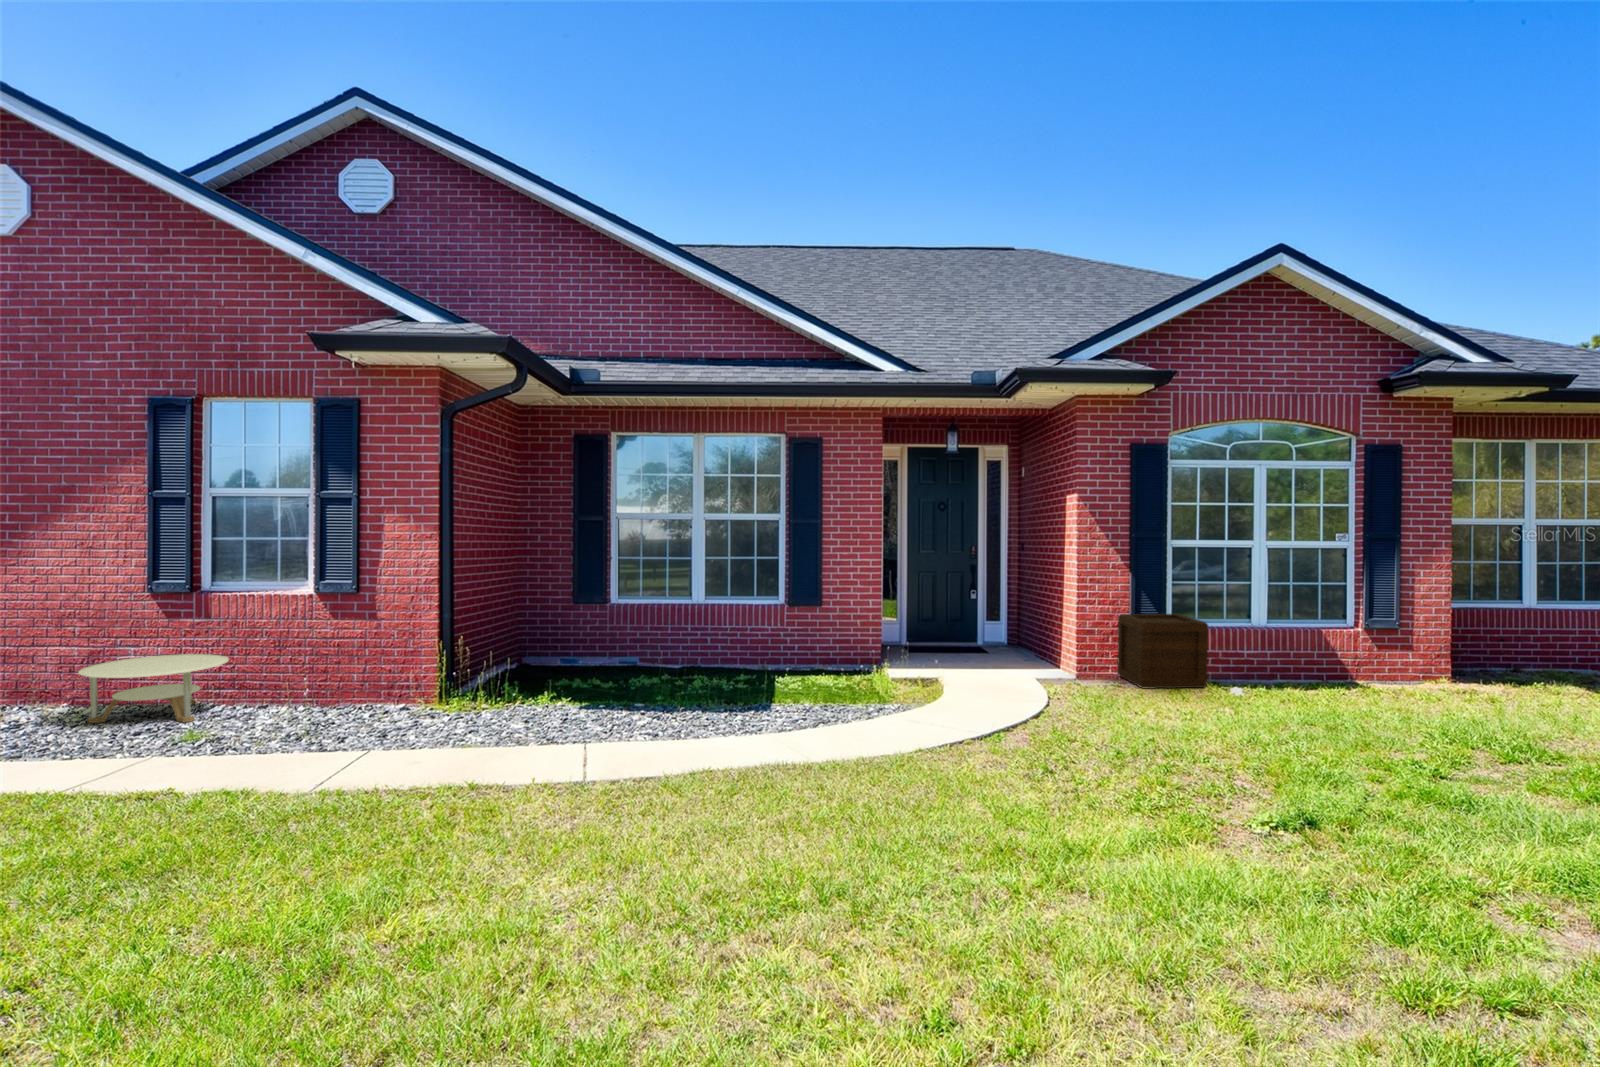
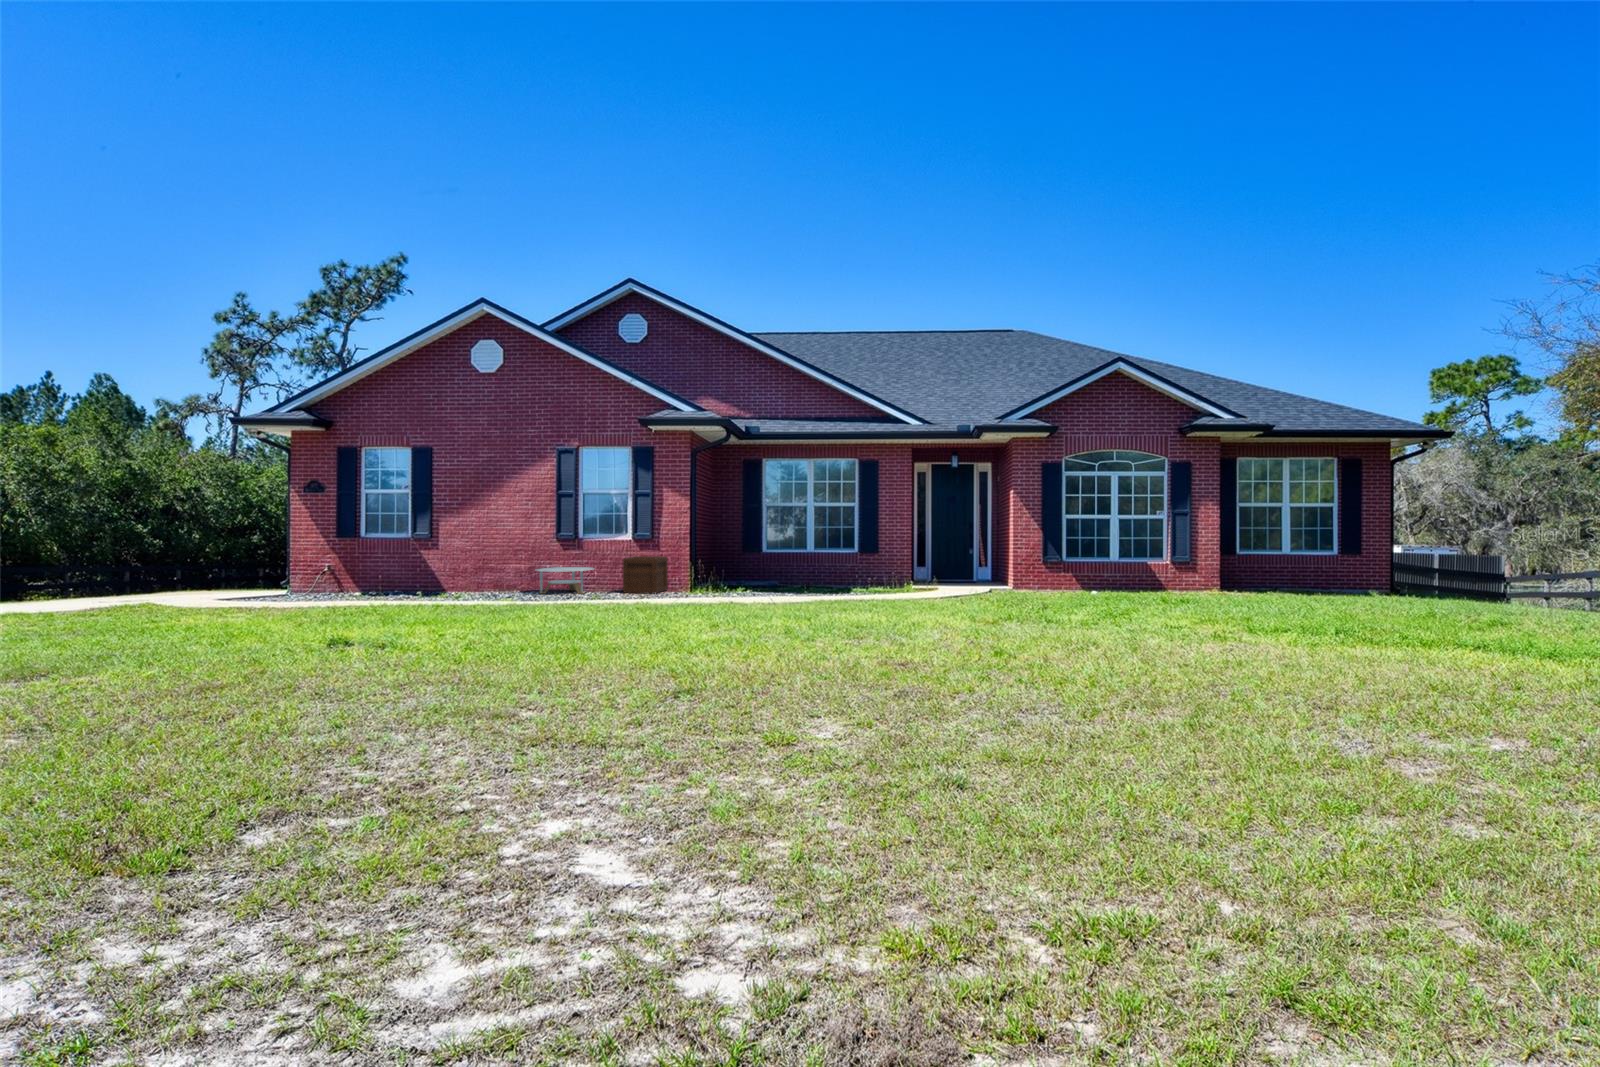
wooden crate: present [1117,614,1208,688] -> present [623,556,668,594]

